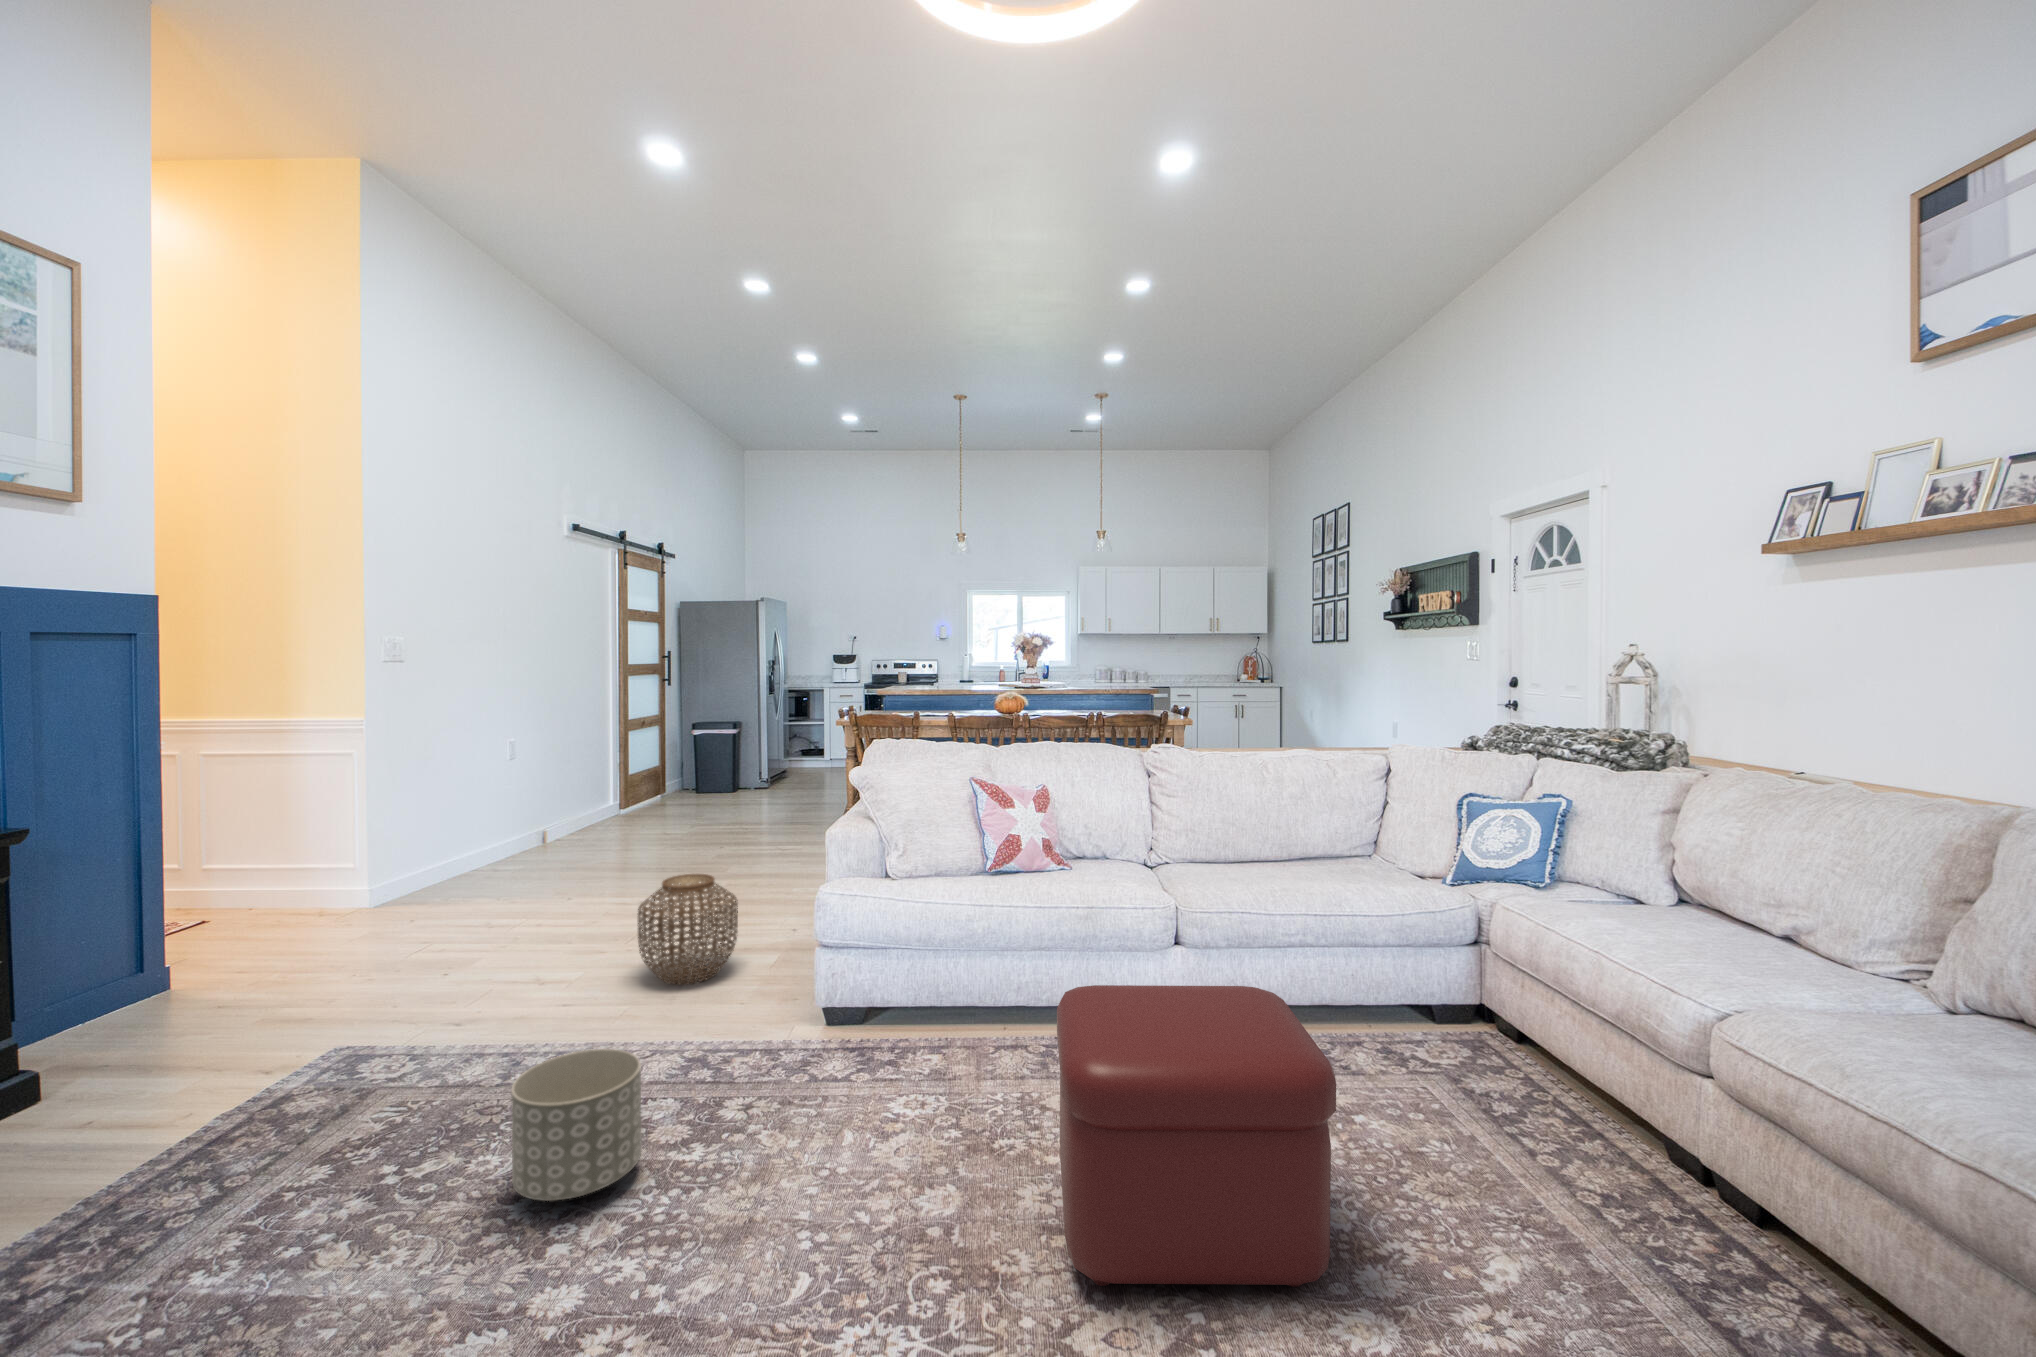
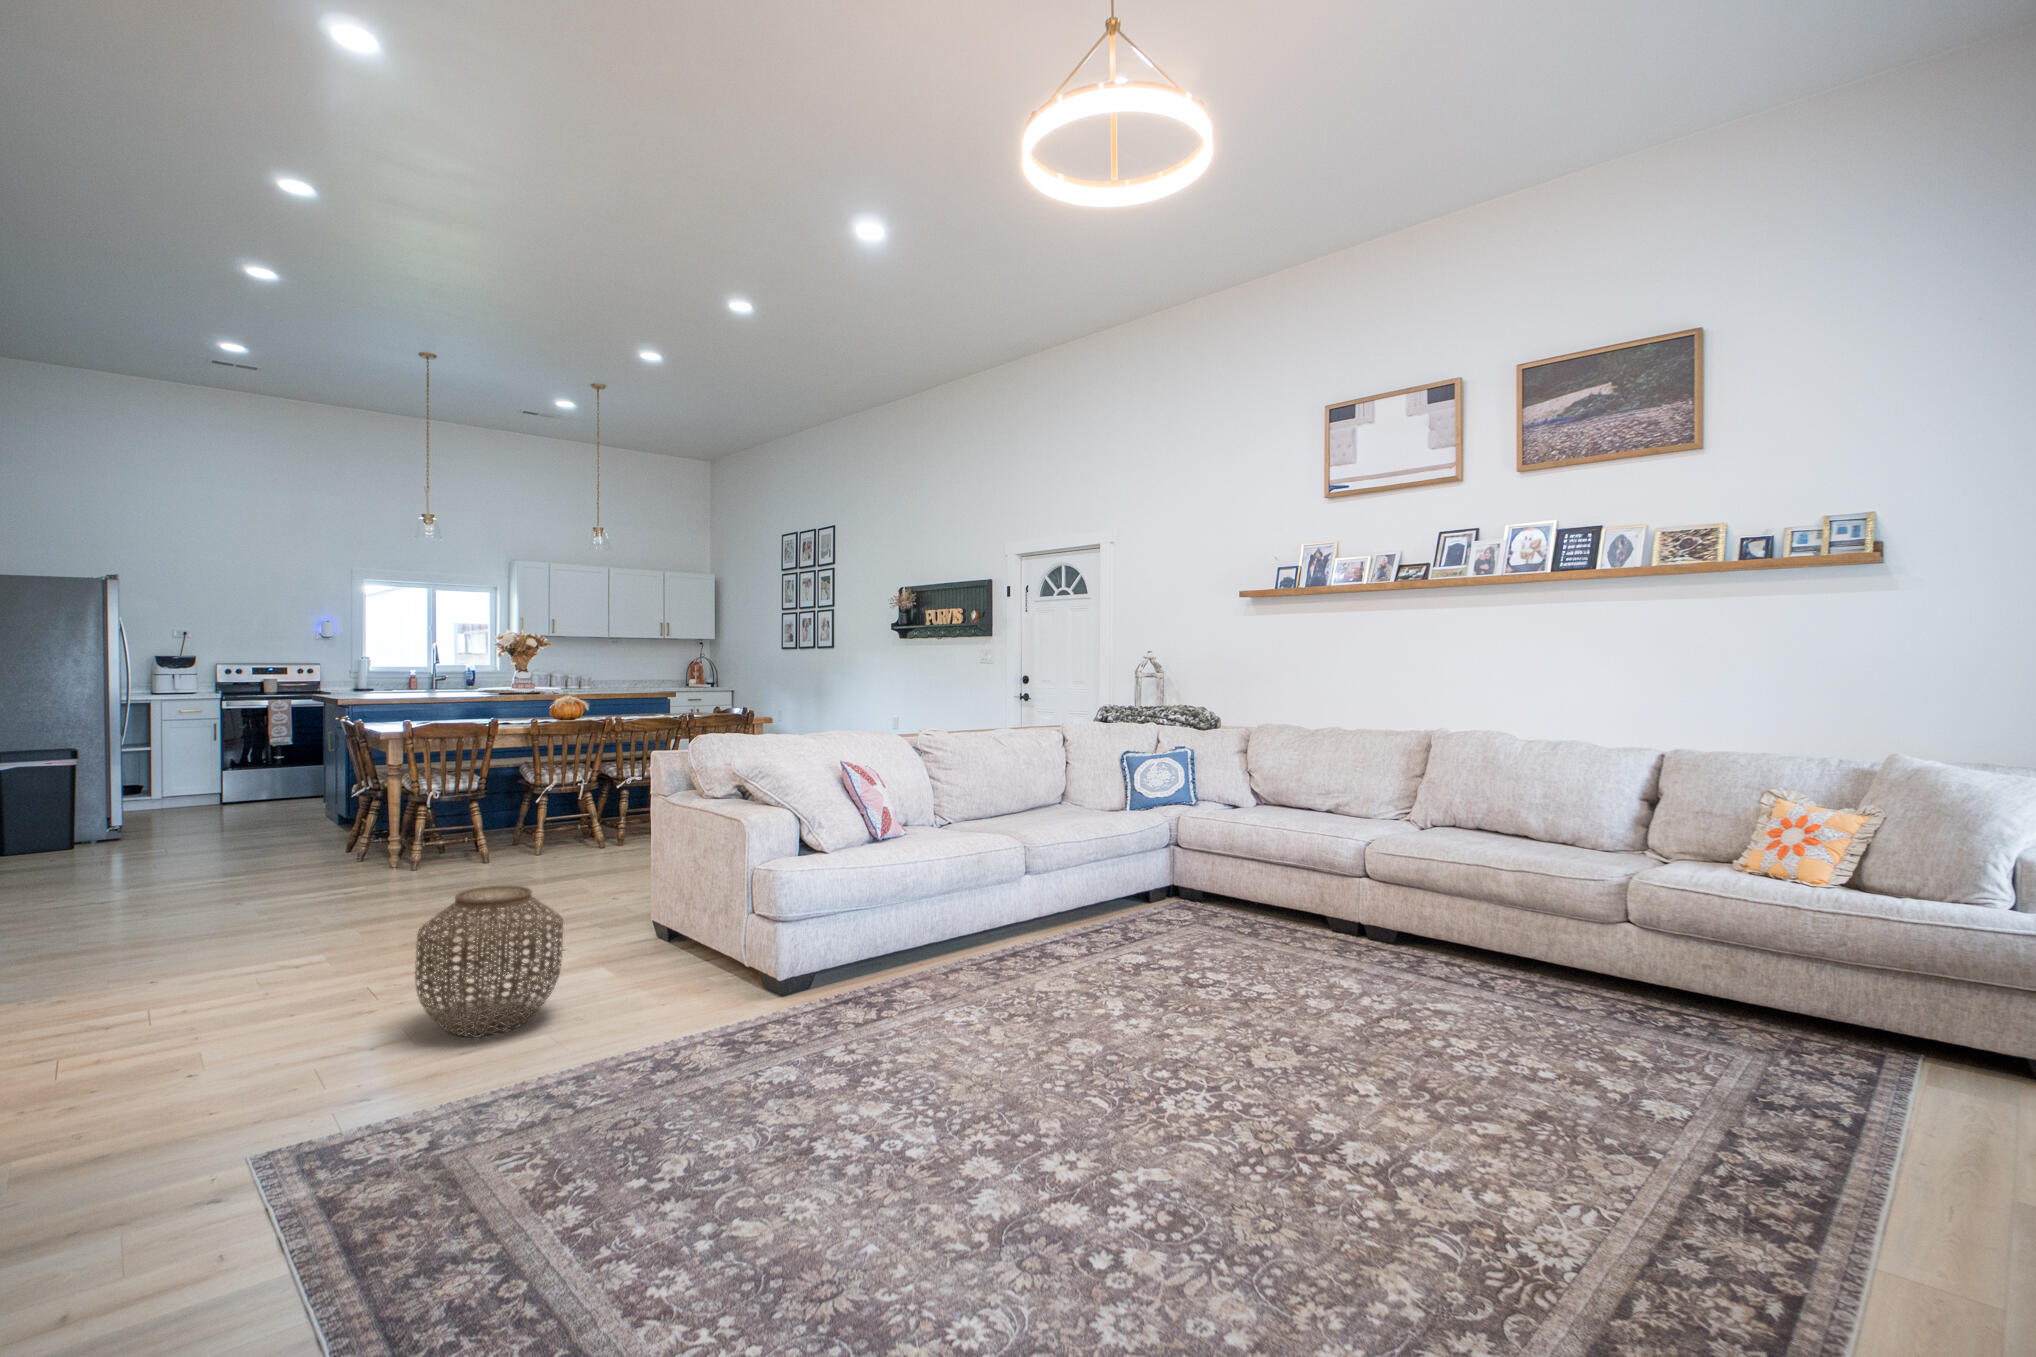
ottoman: present [1057,985,1336,1287] -> none [1143,855,1349,1049]
planter: present [511,1049,641,1201] -> none [777,1013,912,1173]

